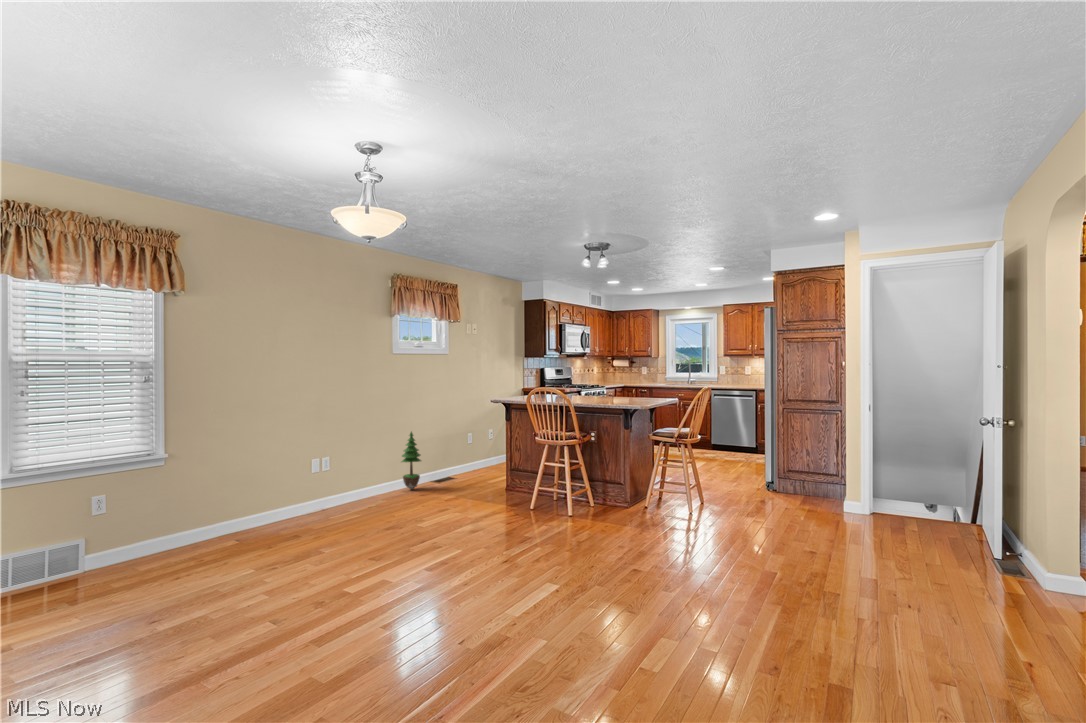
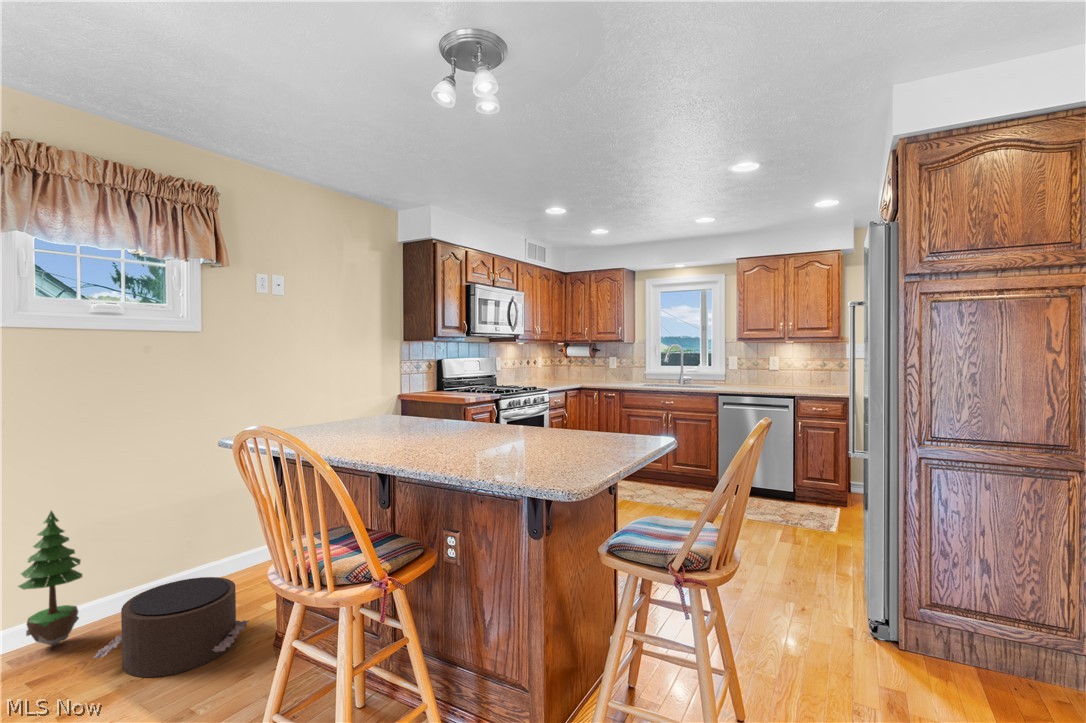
pouf: none [441,464,494,495] -> present [93,577,249,677]

